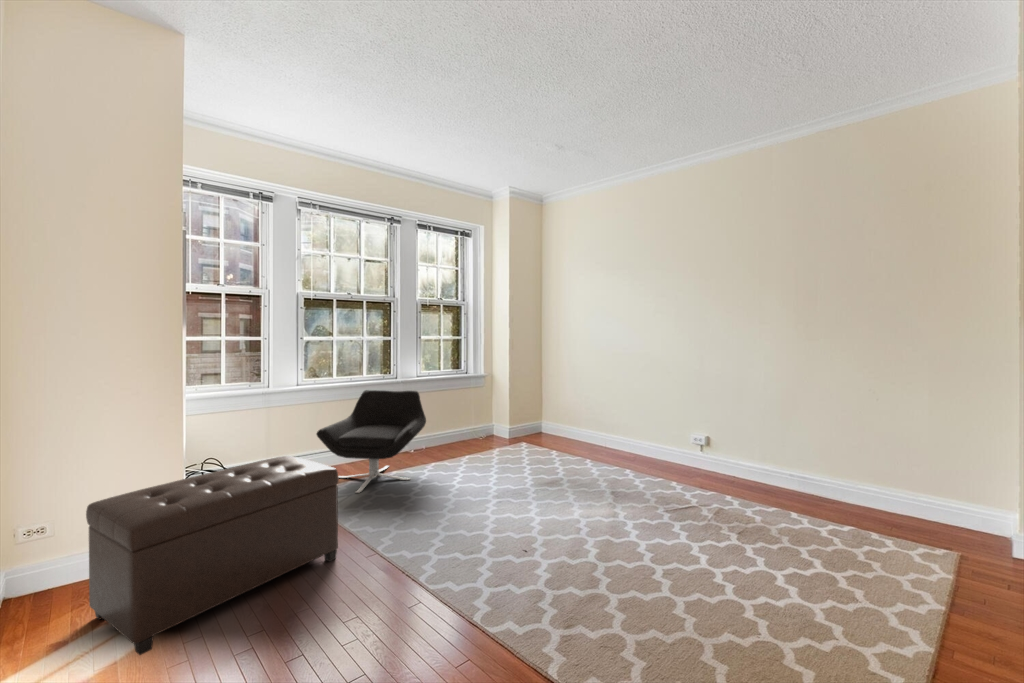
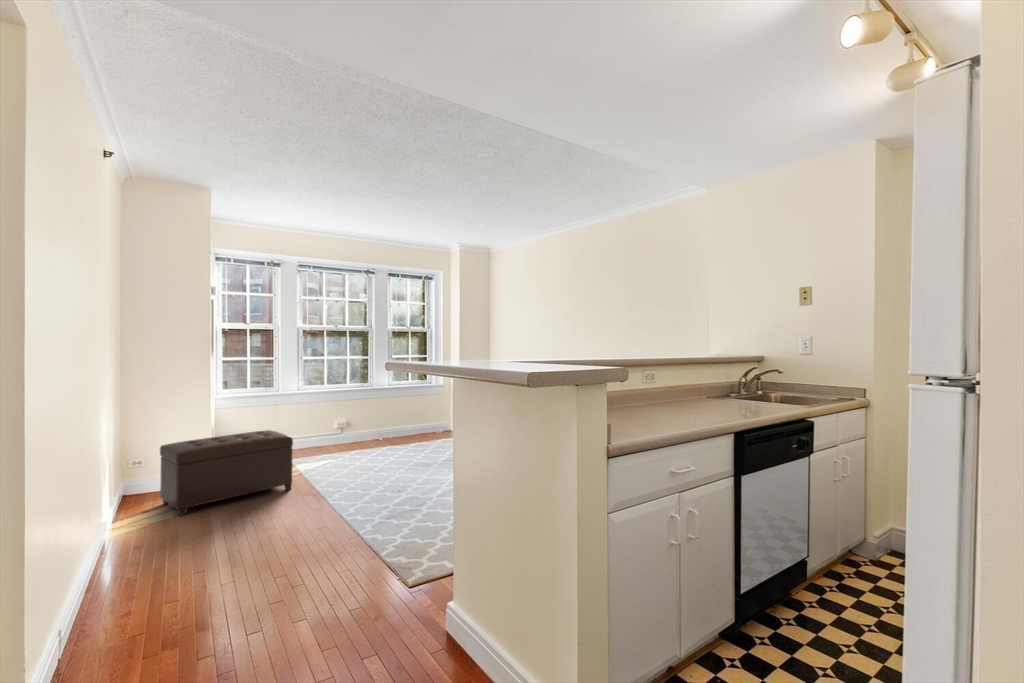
lounge chair: present [317,390,426,493] -> none [304,394,383,461]

